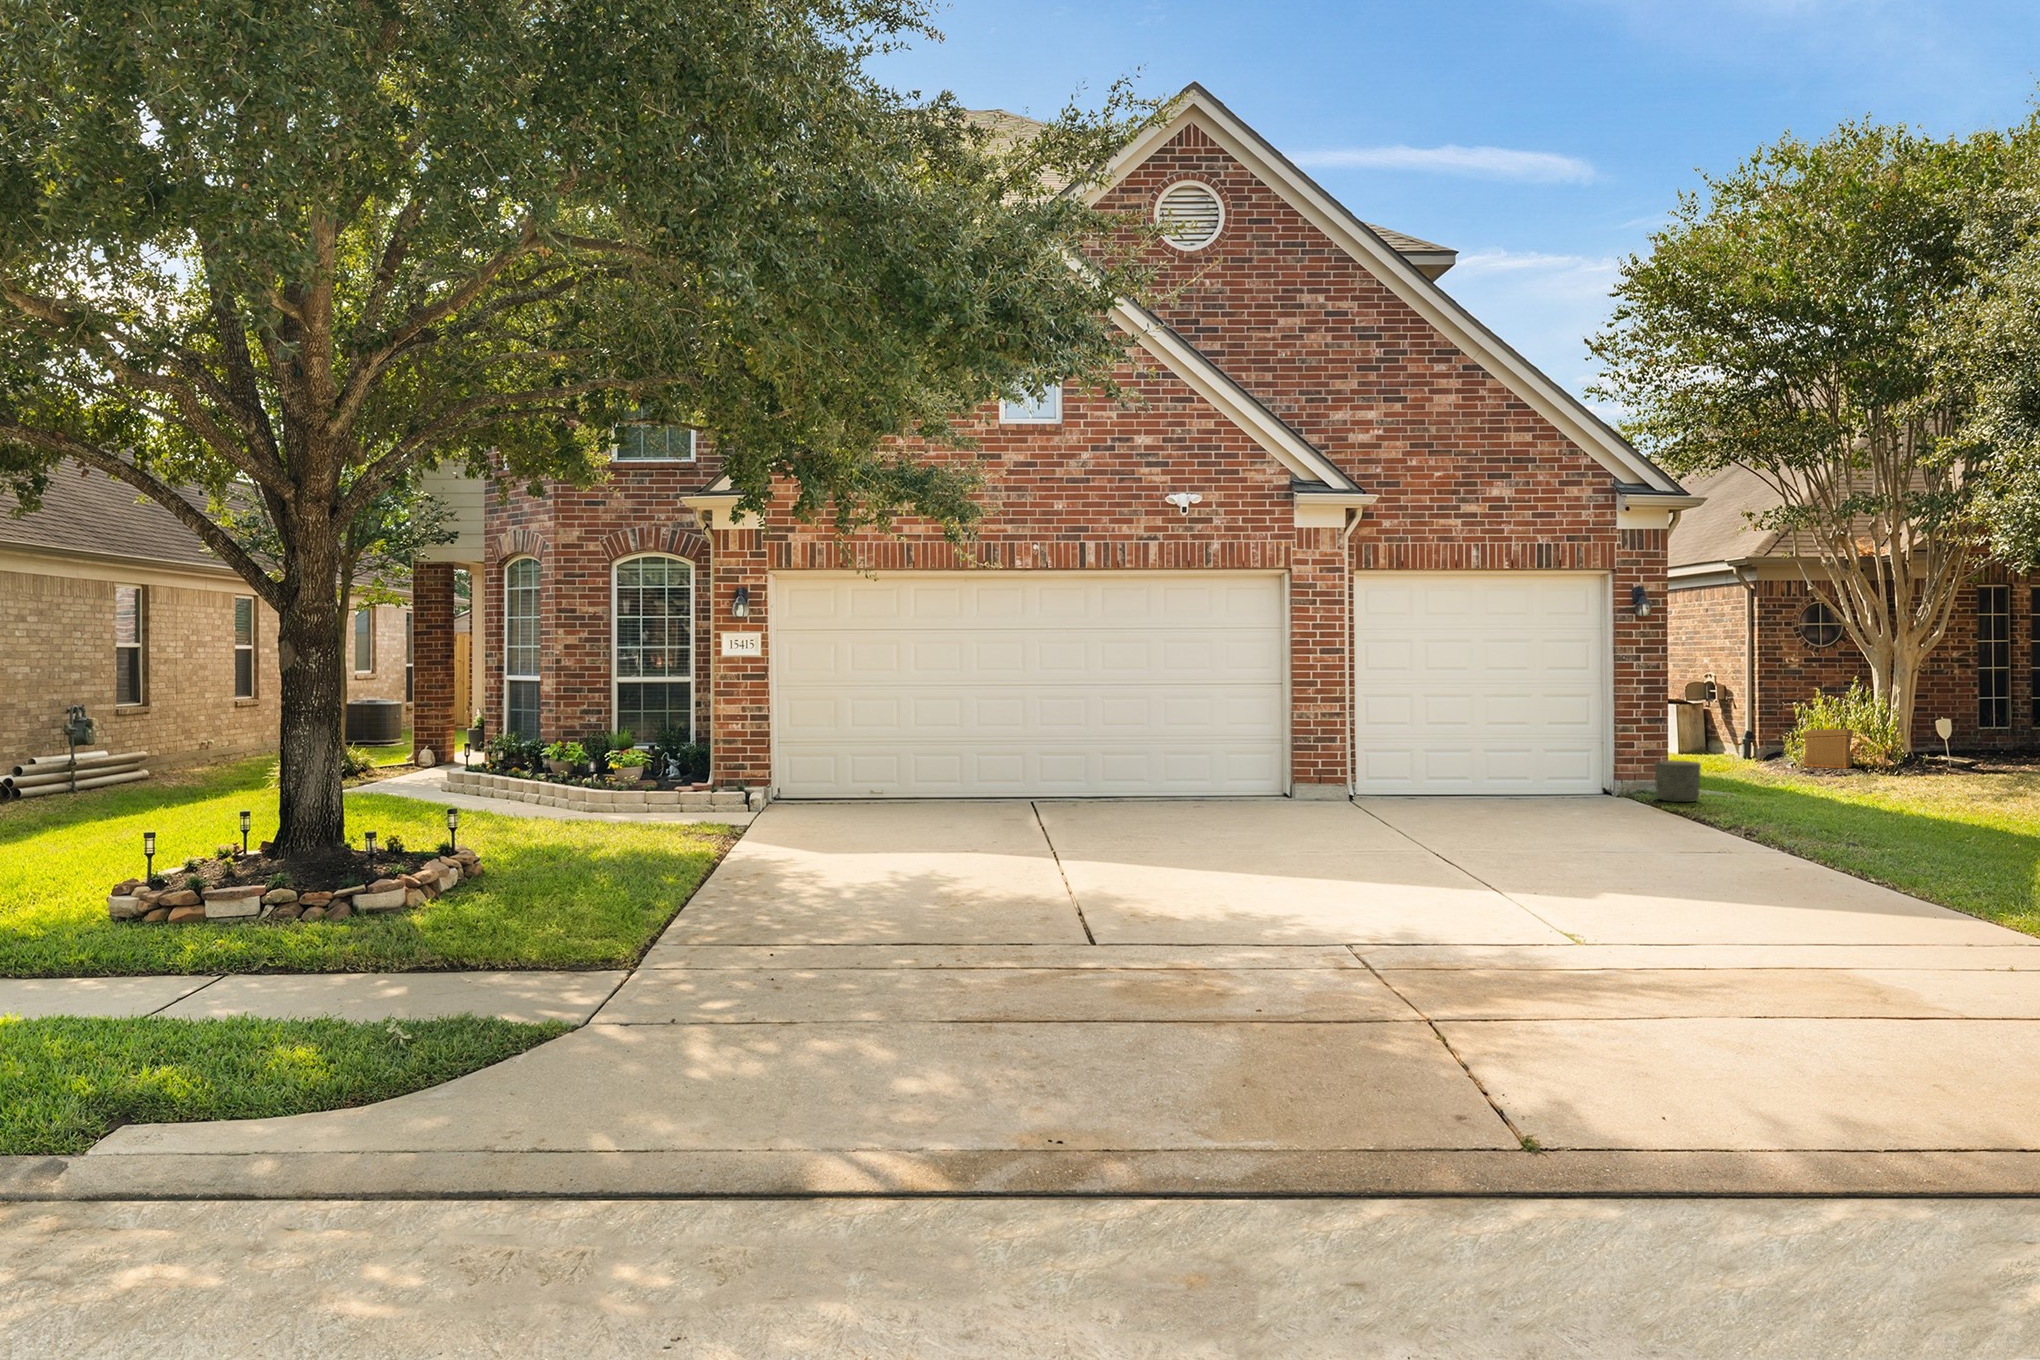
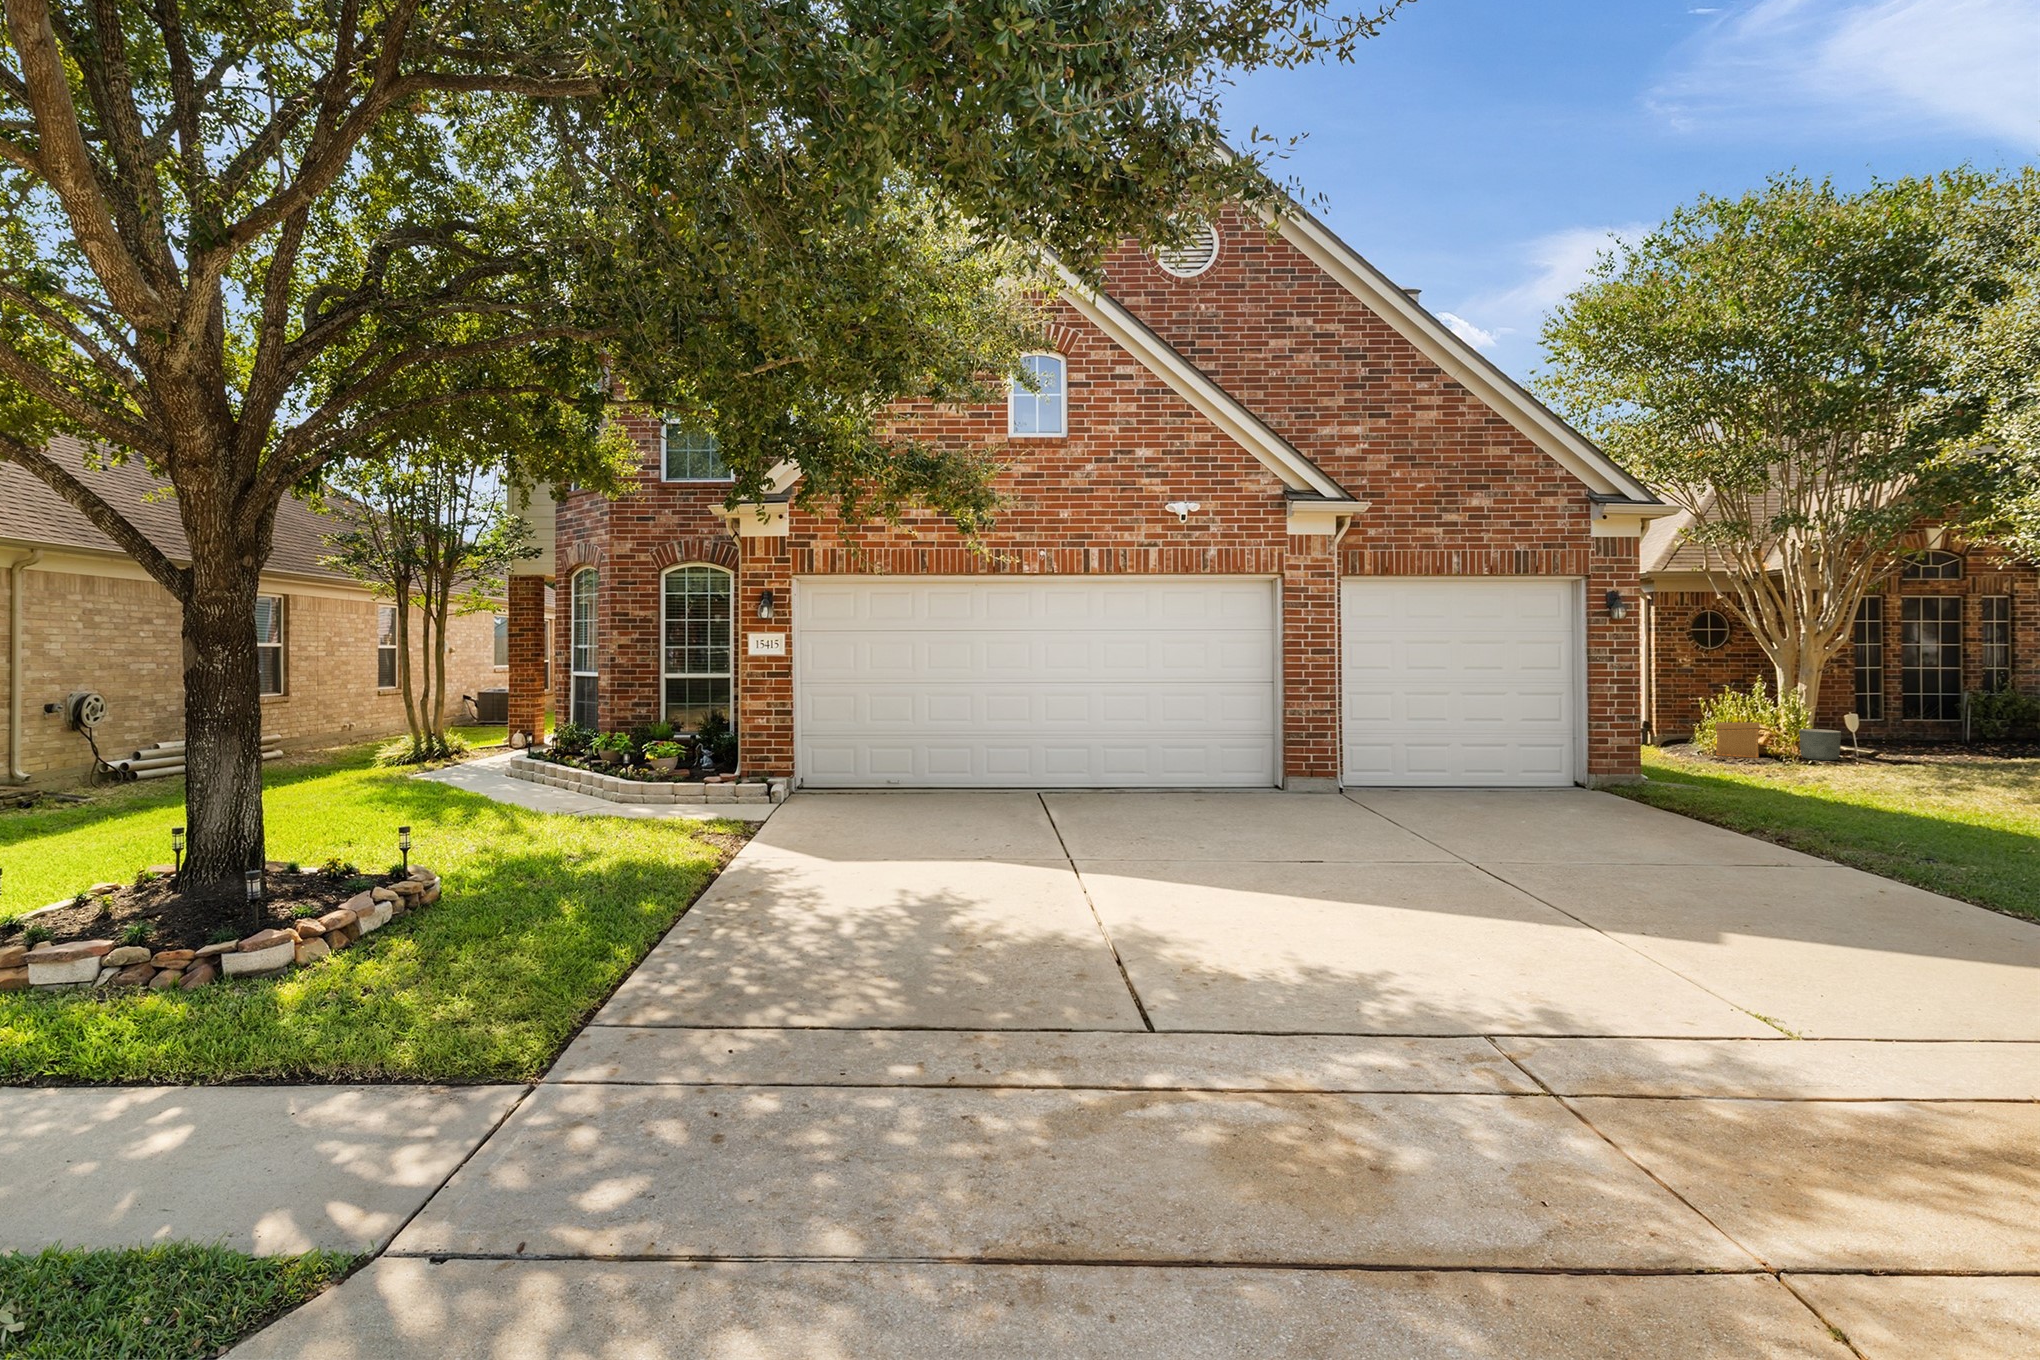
planter: present [1655,760,1701,802] -> present [1799,729,1841,760]

